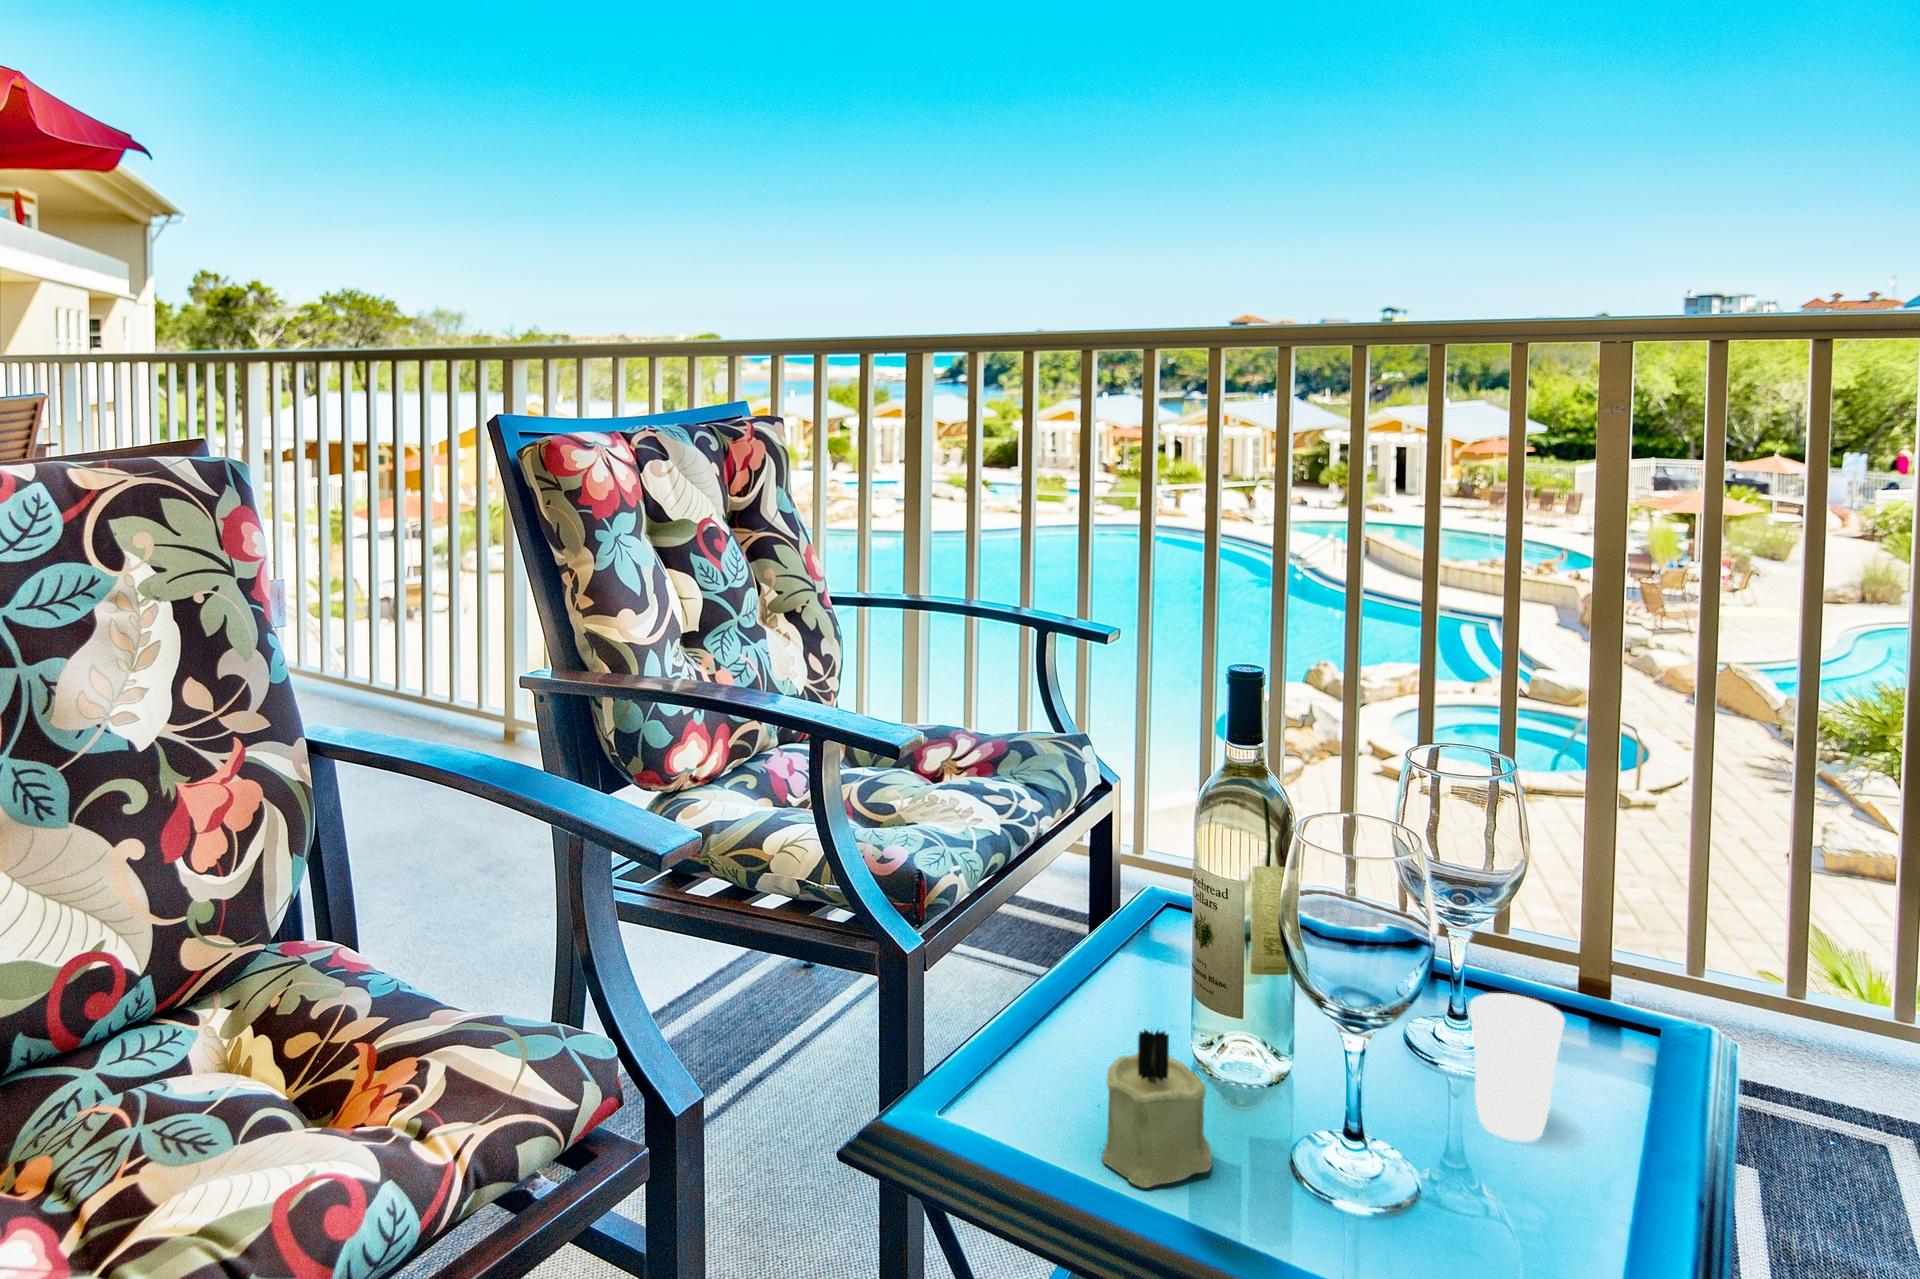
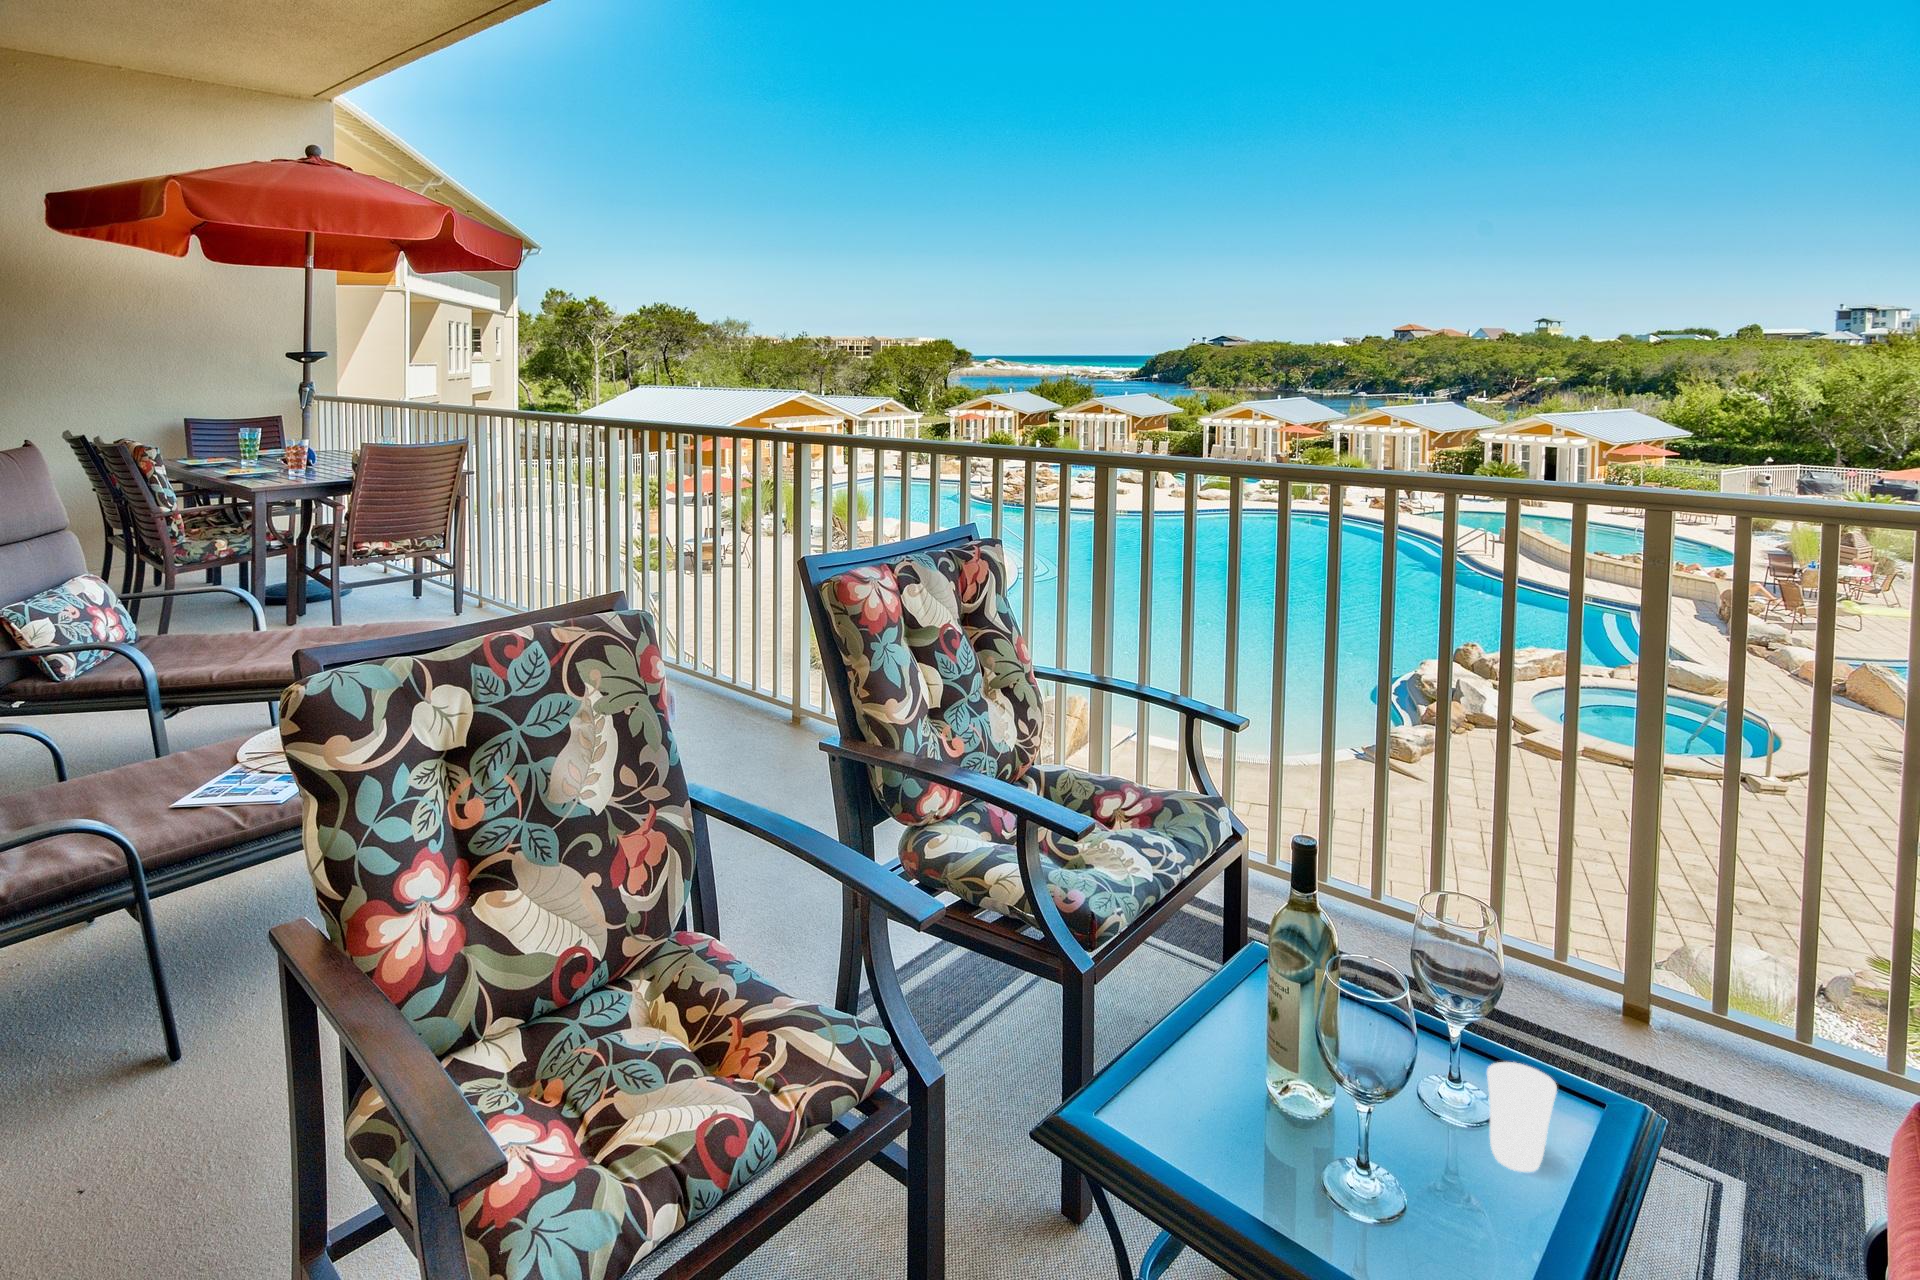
candle: present [1102,1030,1212,1188] -> none [1213,1068,1290,1178]

